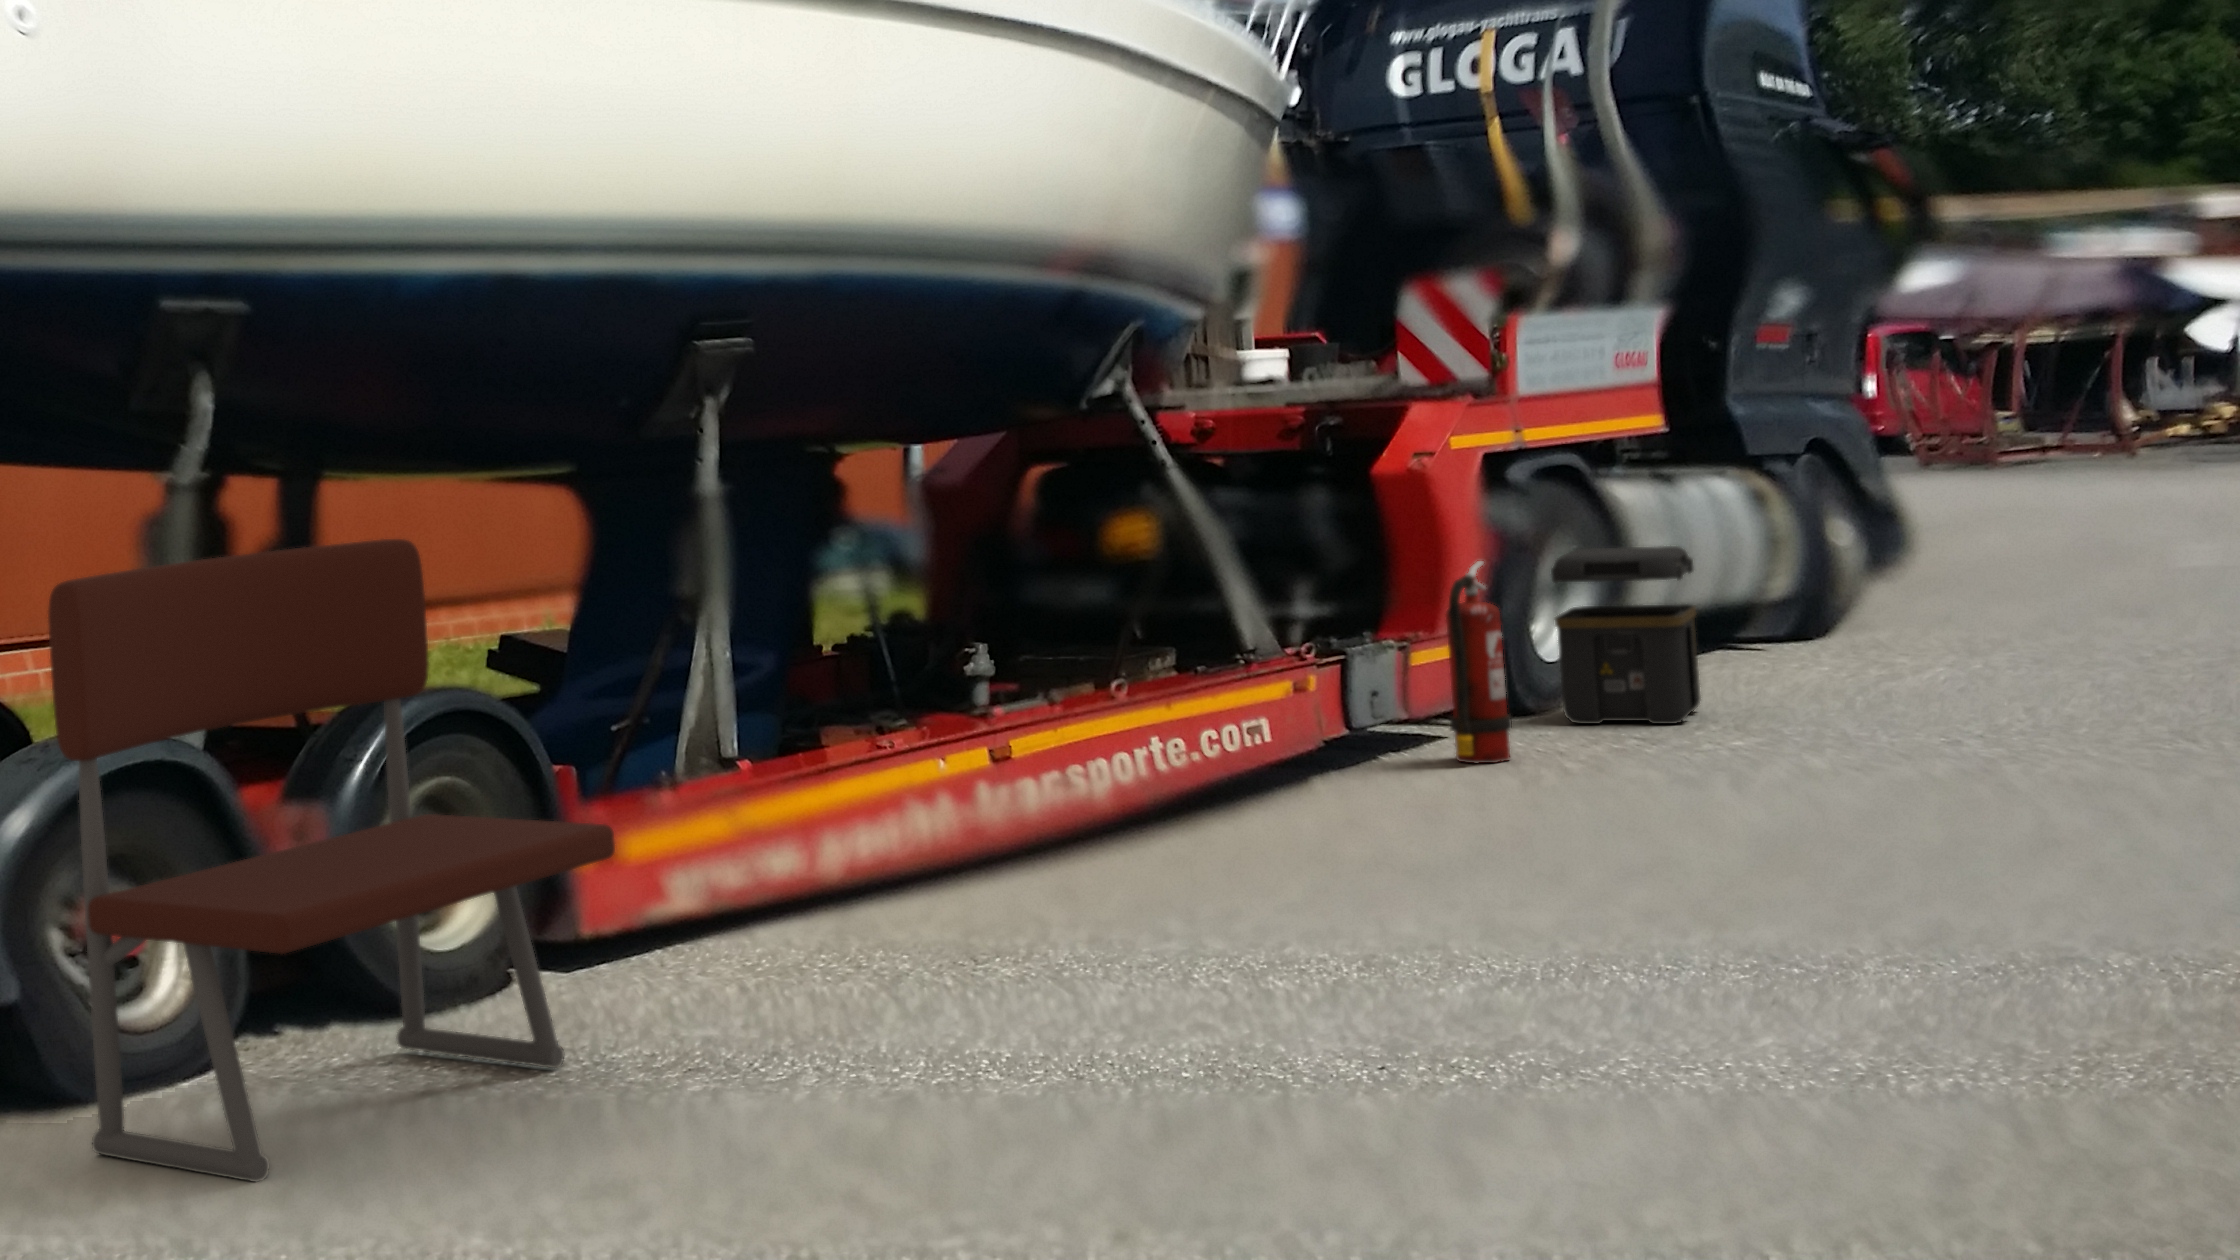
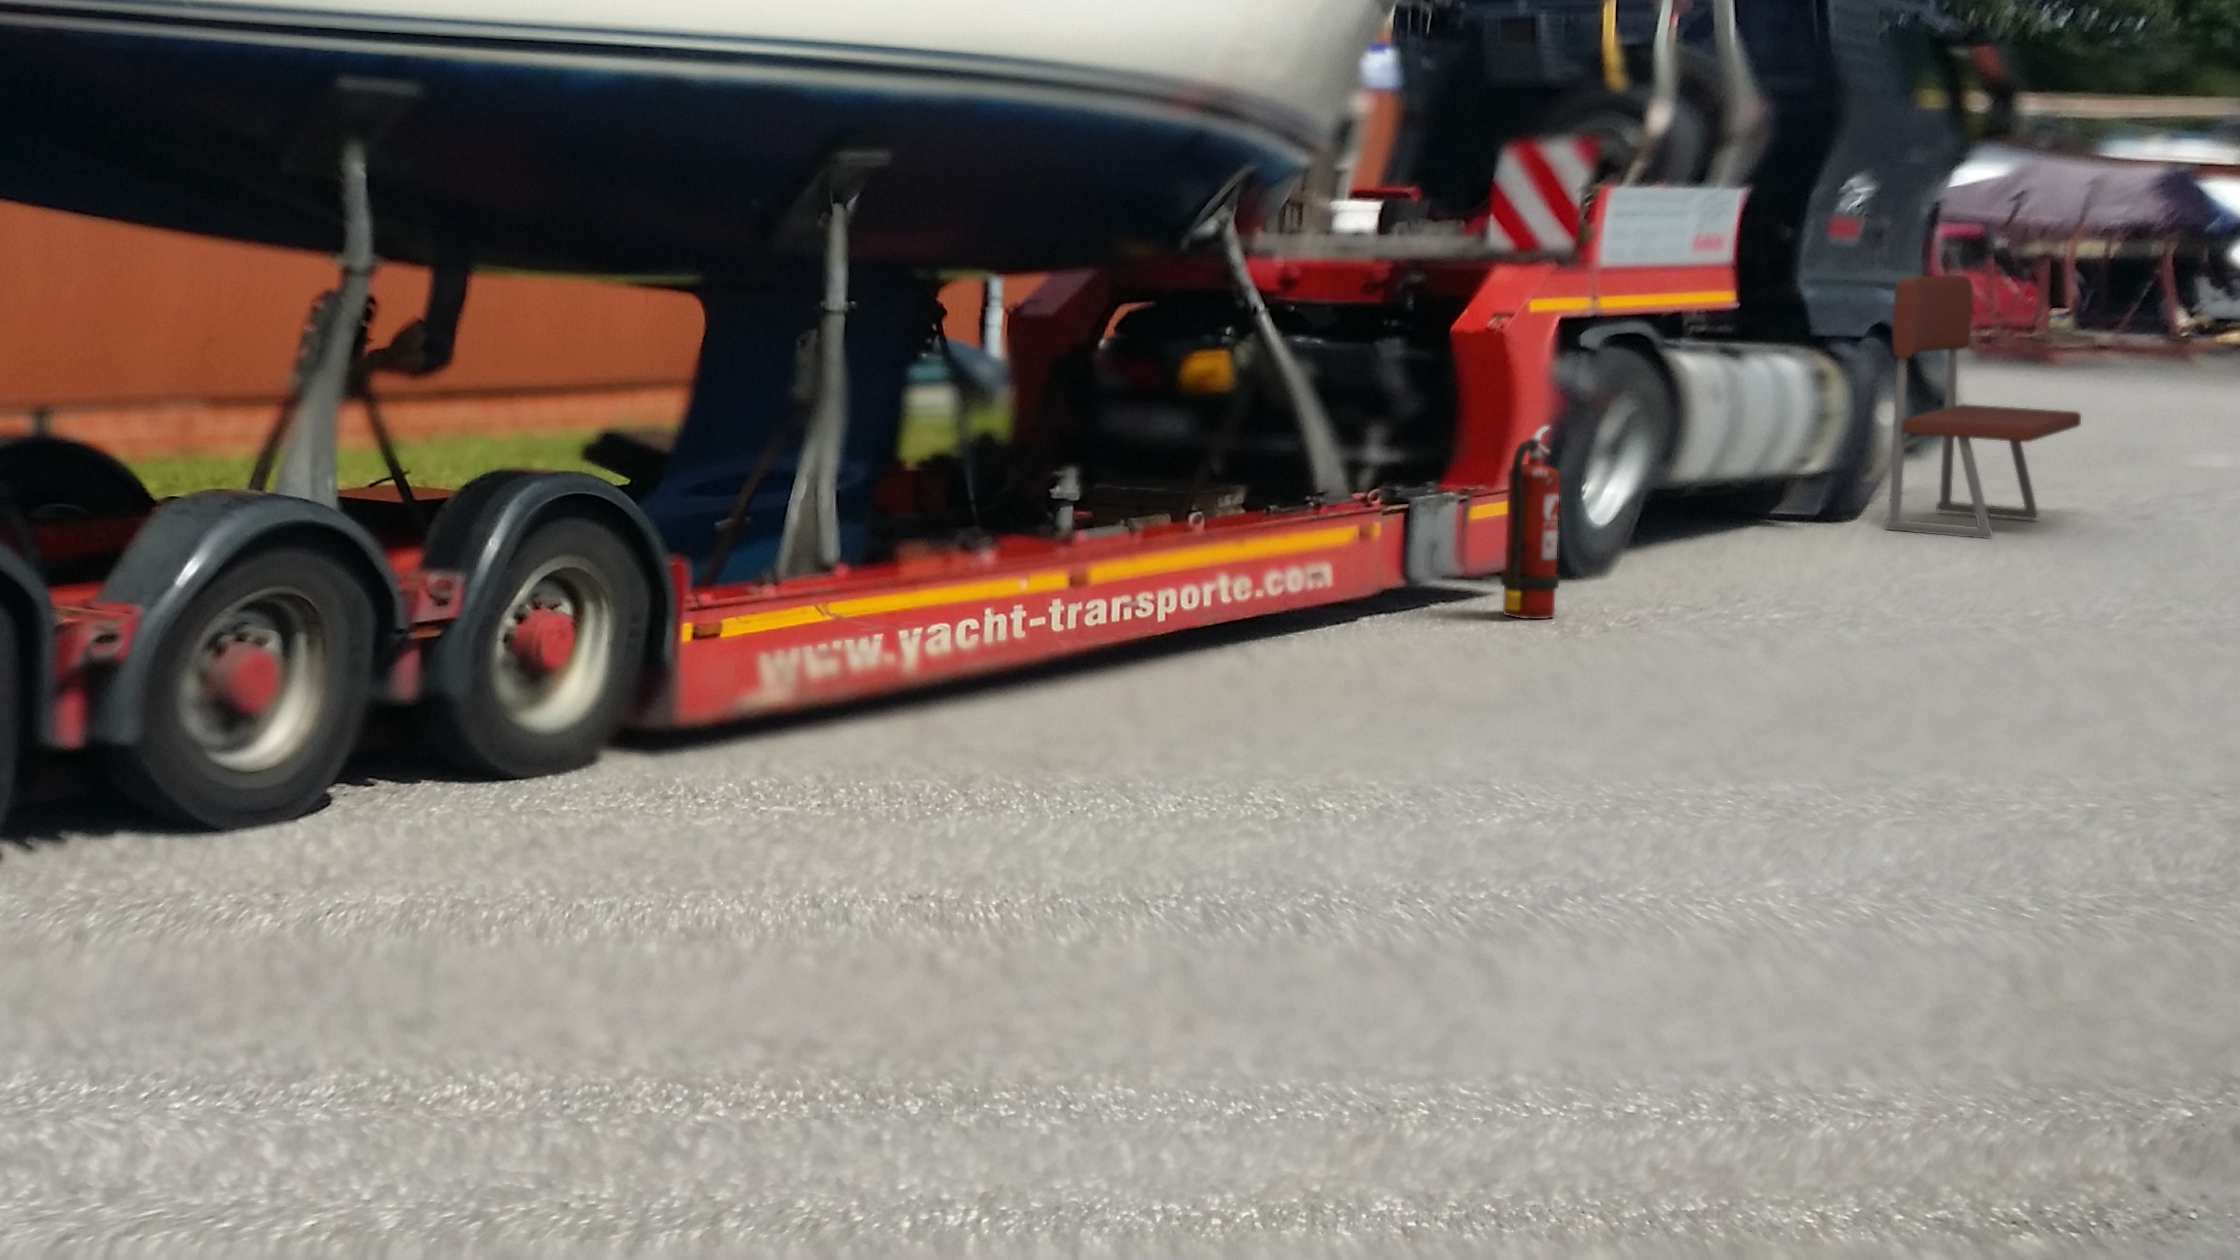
bench: present [48,539,615,1182] -> present [1885,275,2081,539]
toolbox: present [1551,546,1700,724] -> none [1608,421,1748,596]

